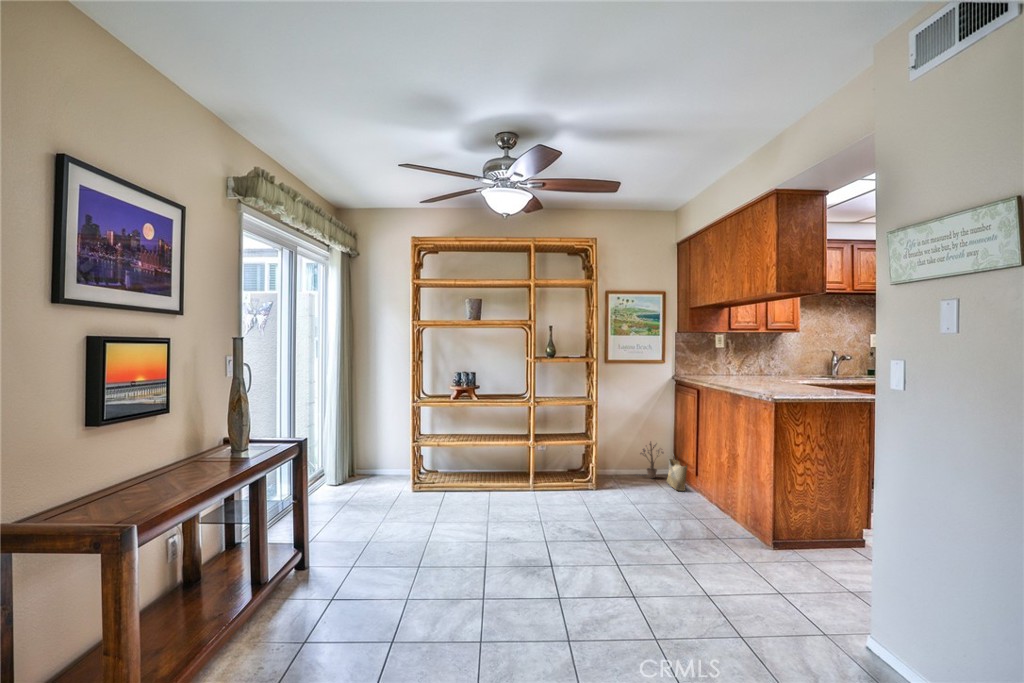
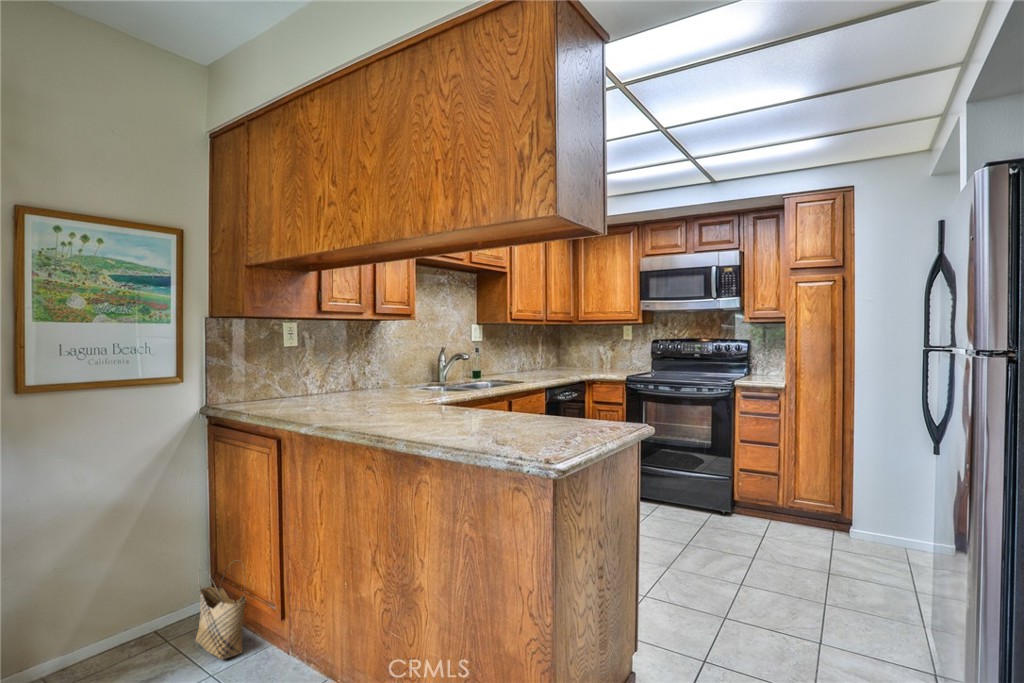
decorative plant: present [640,442,663,478] -> none [112,559,185,650]

